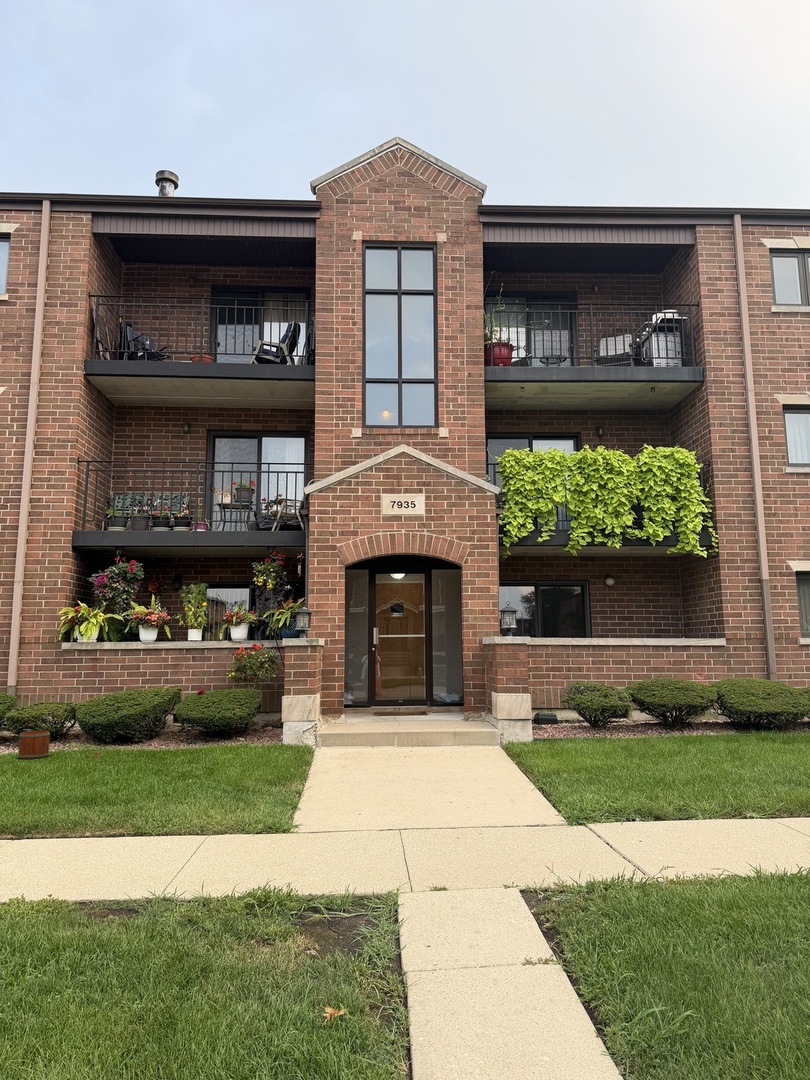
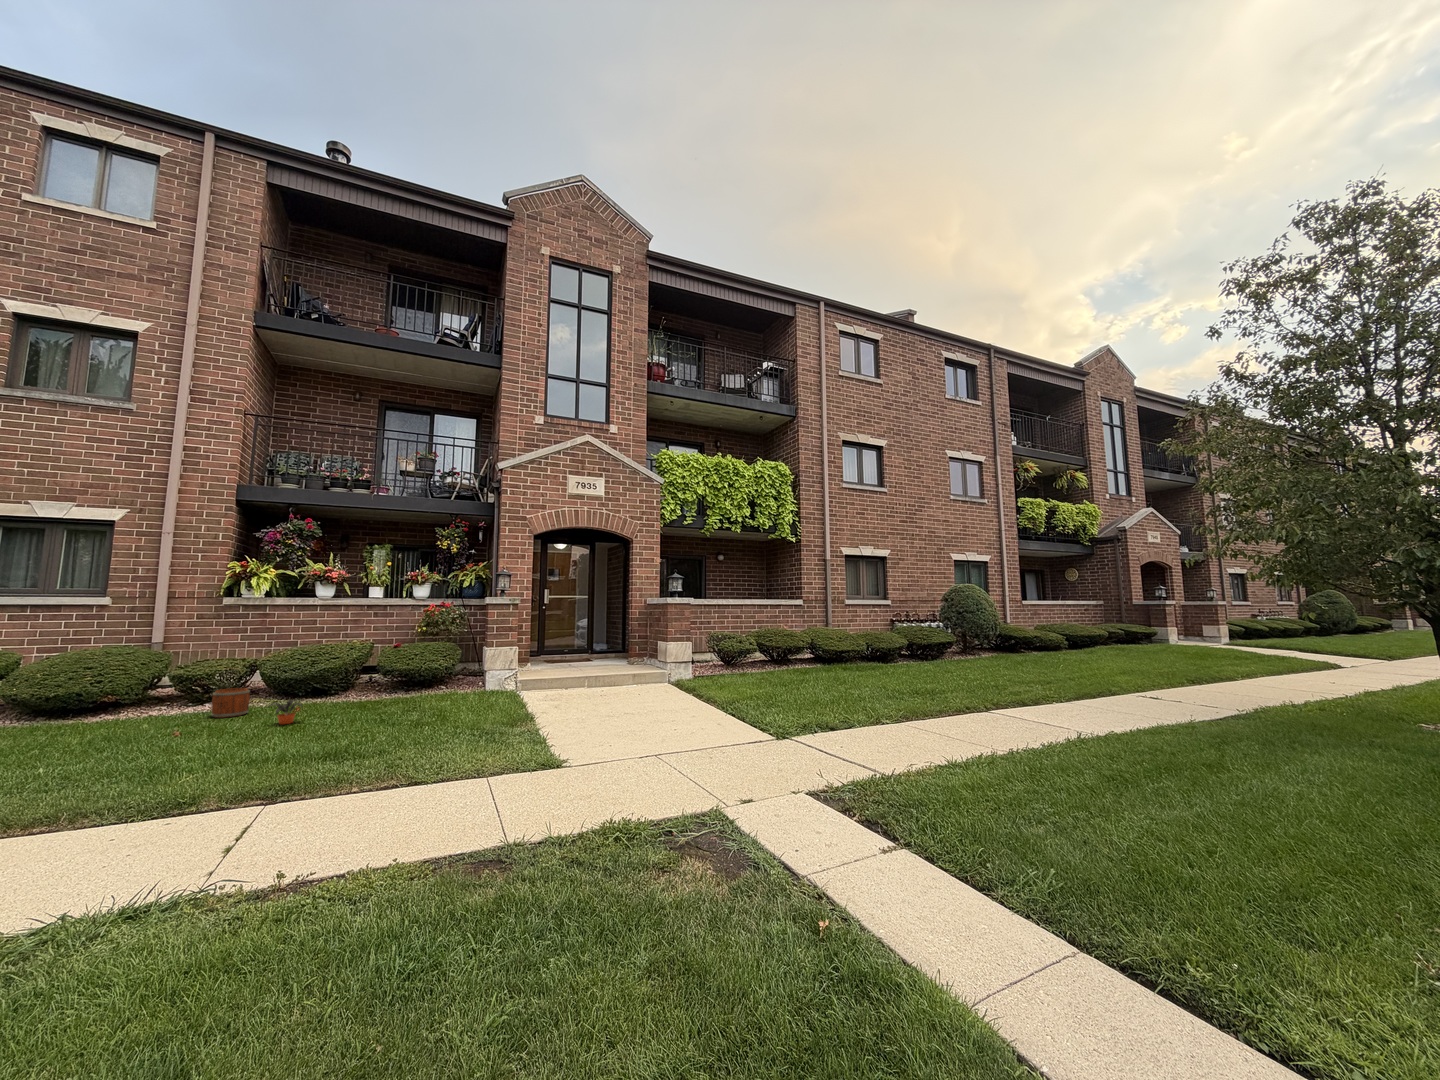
potted plant: none [49,743,81,767] -> present [270,700,303,724]

